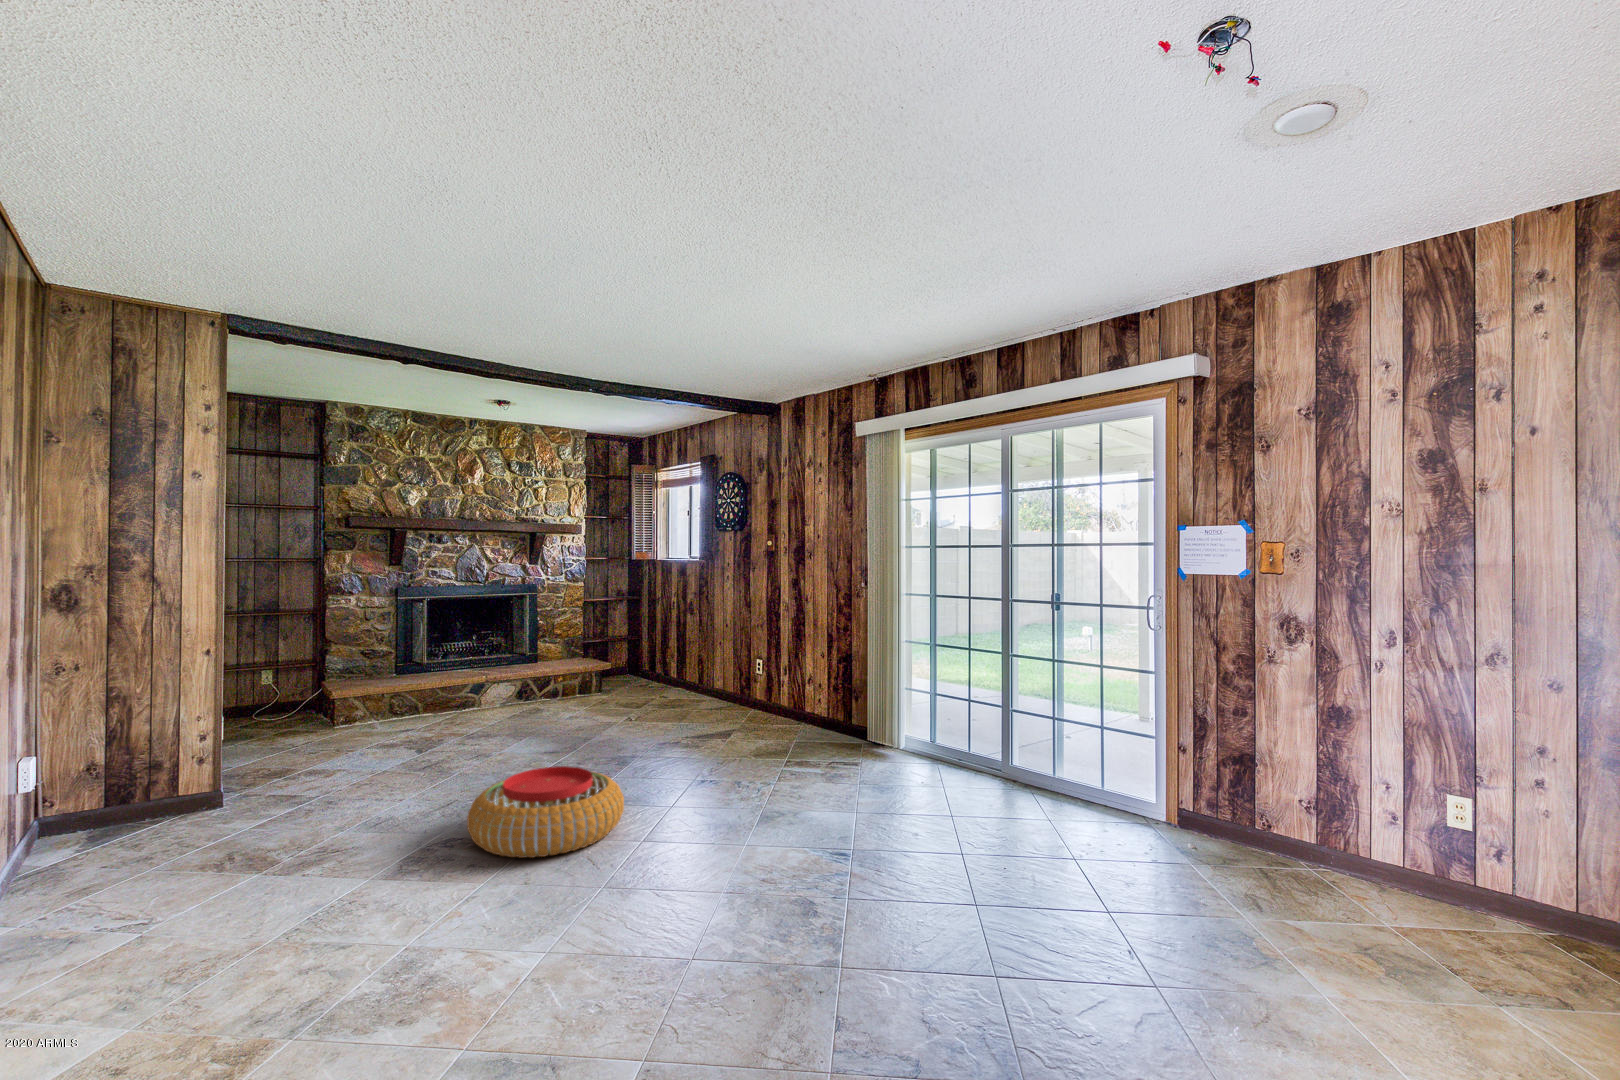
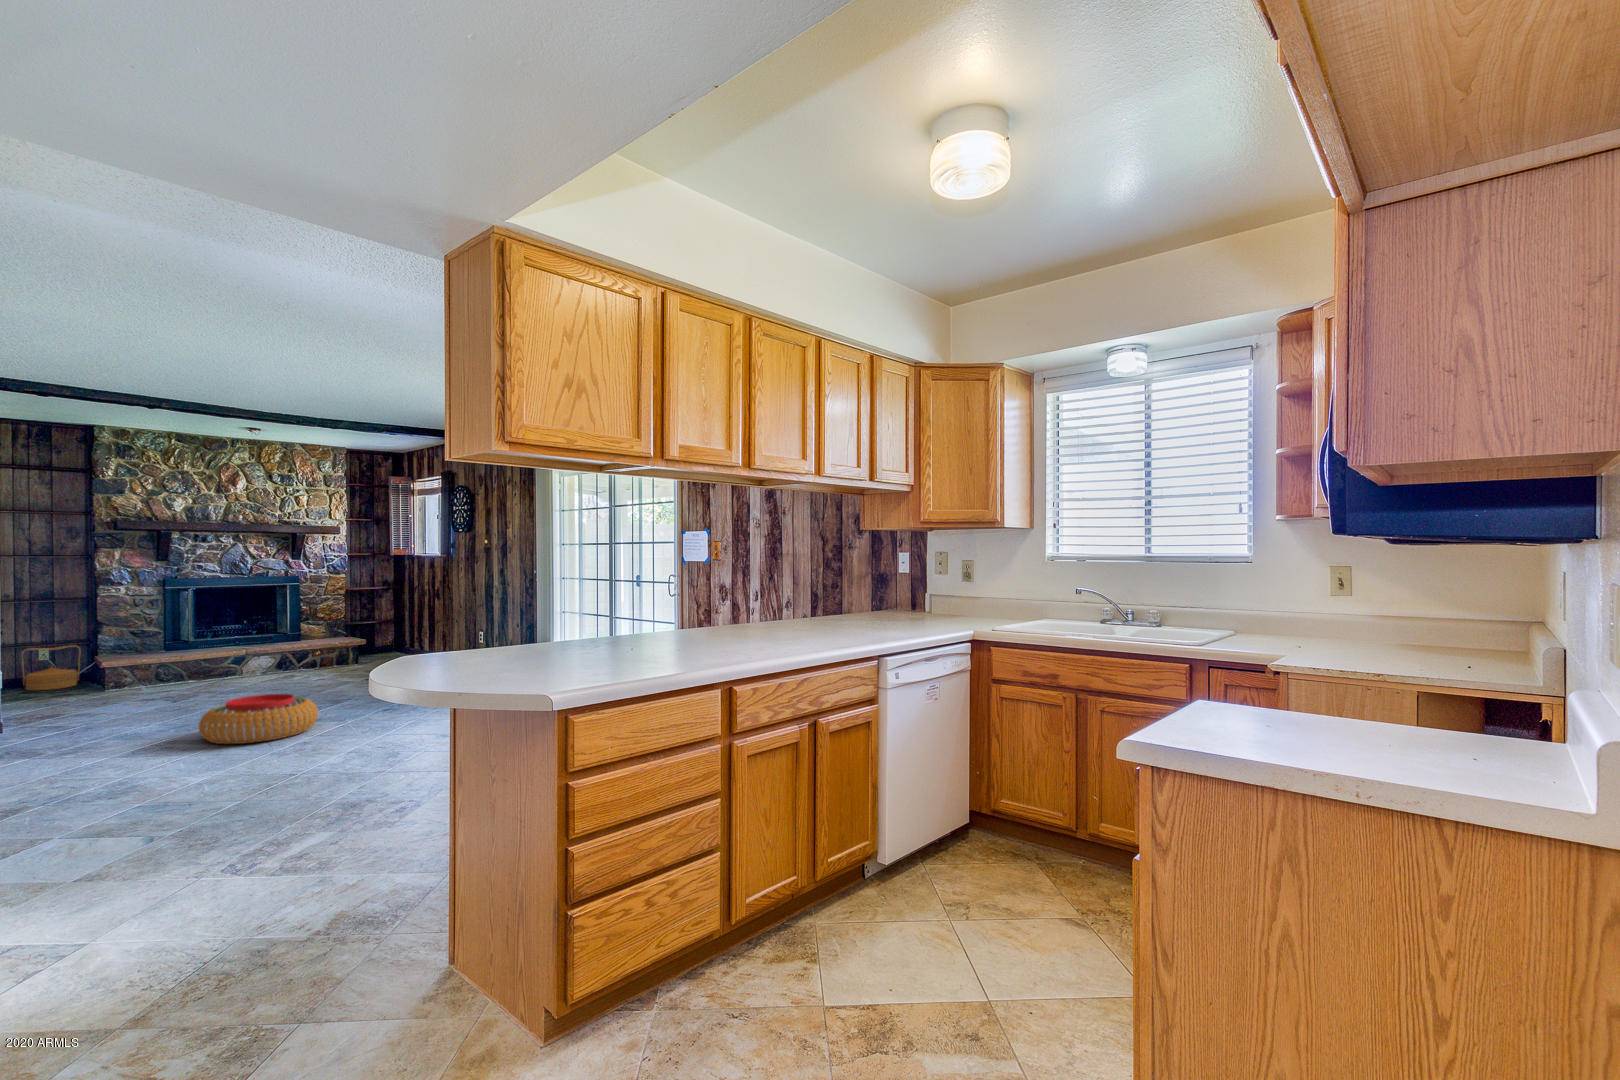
woven basket: none [246,666,308,721] -> present [23,646,79,691]

